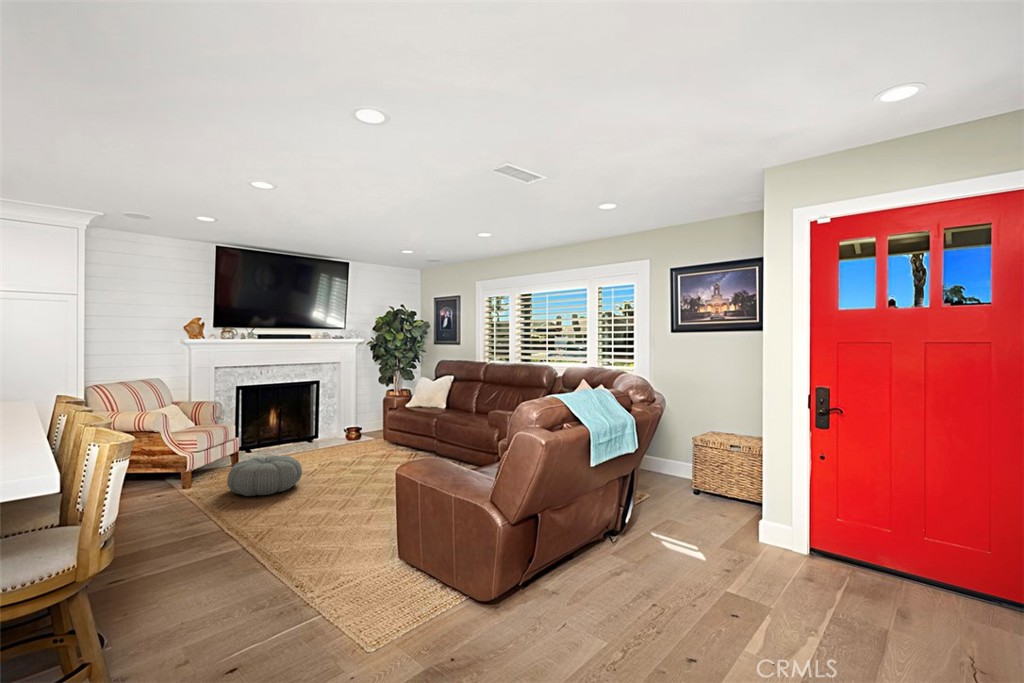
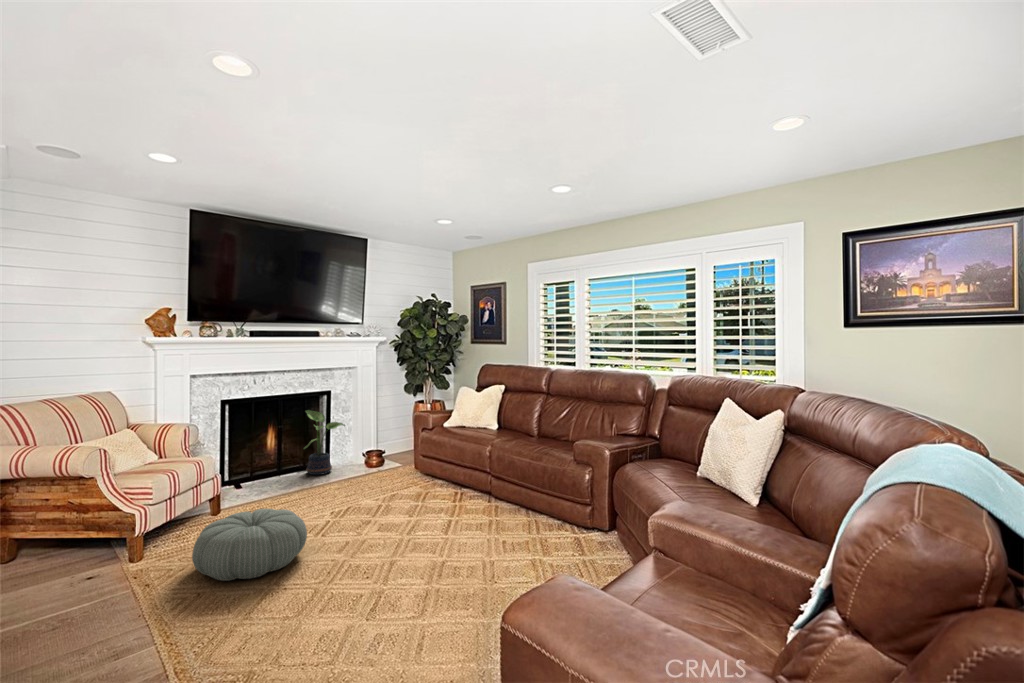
potted plant: none [299,395,331,444] -> present [304,410,345,475]

